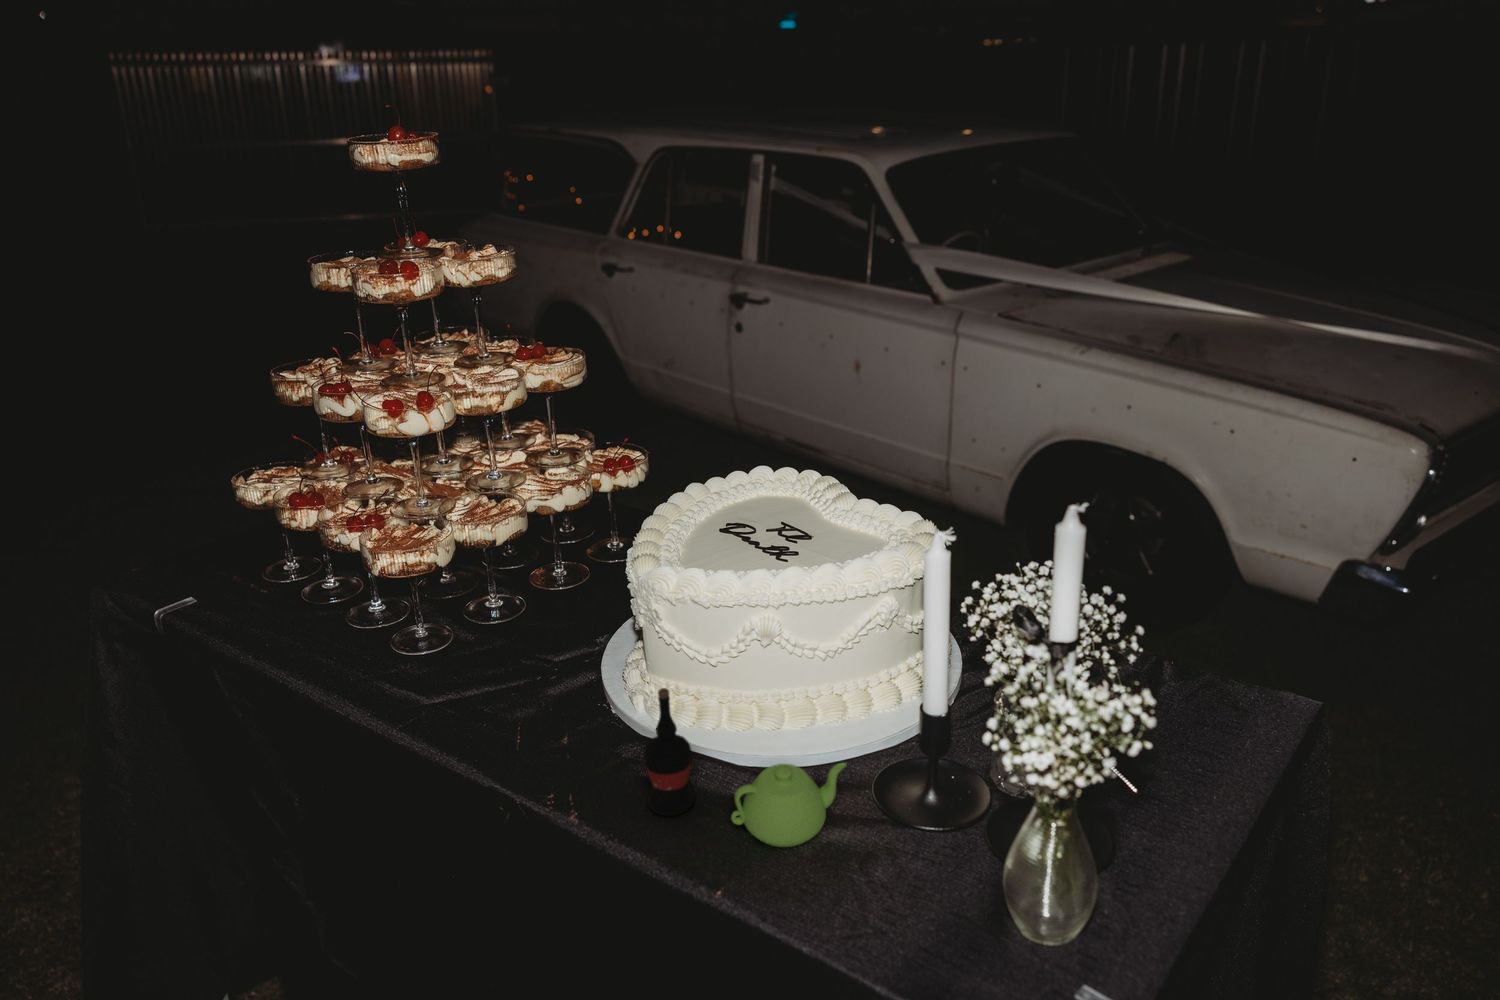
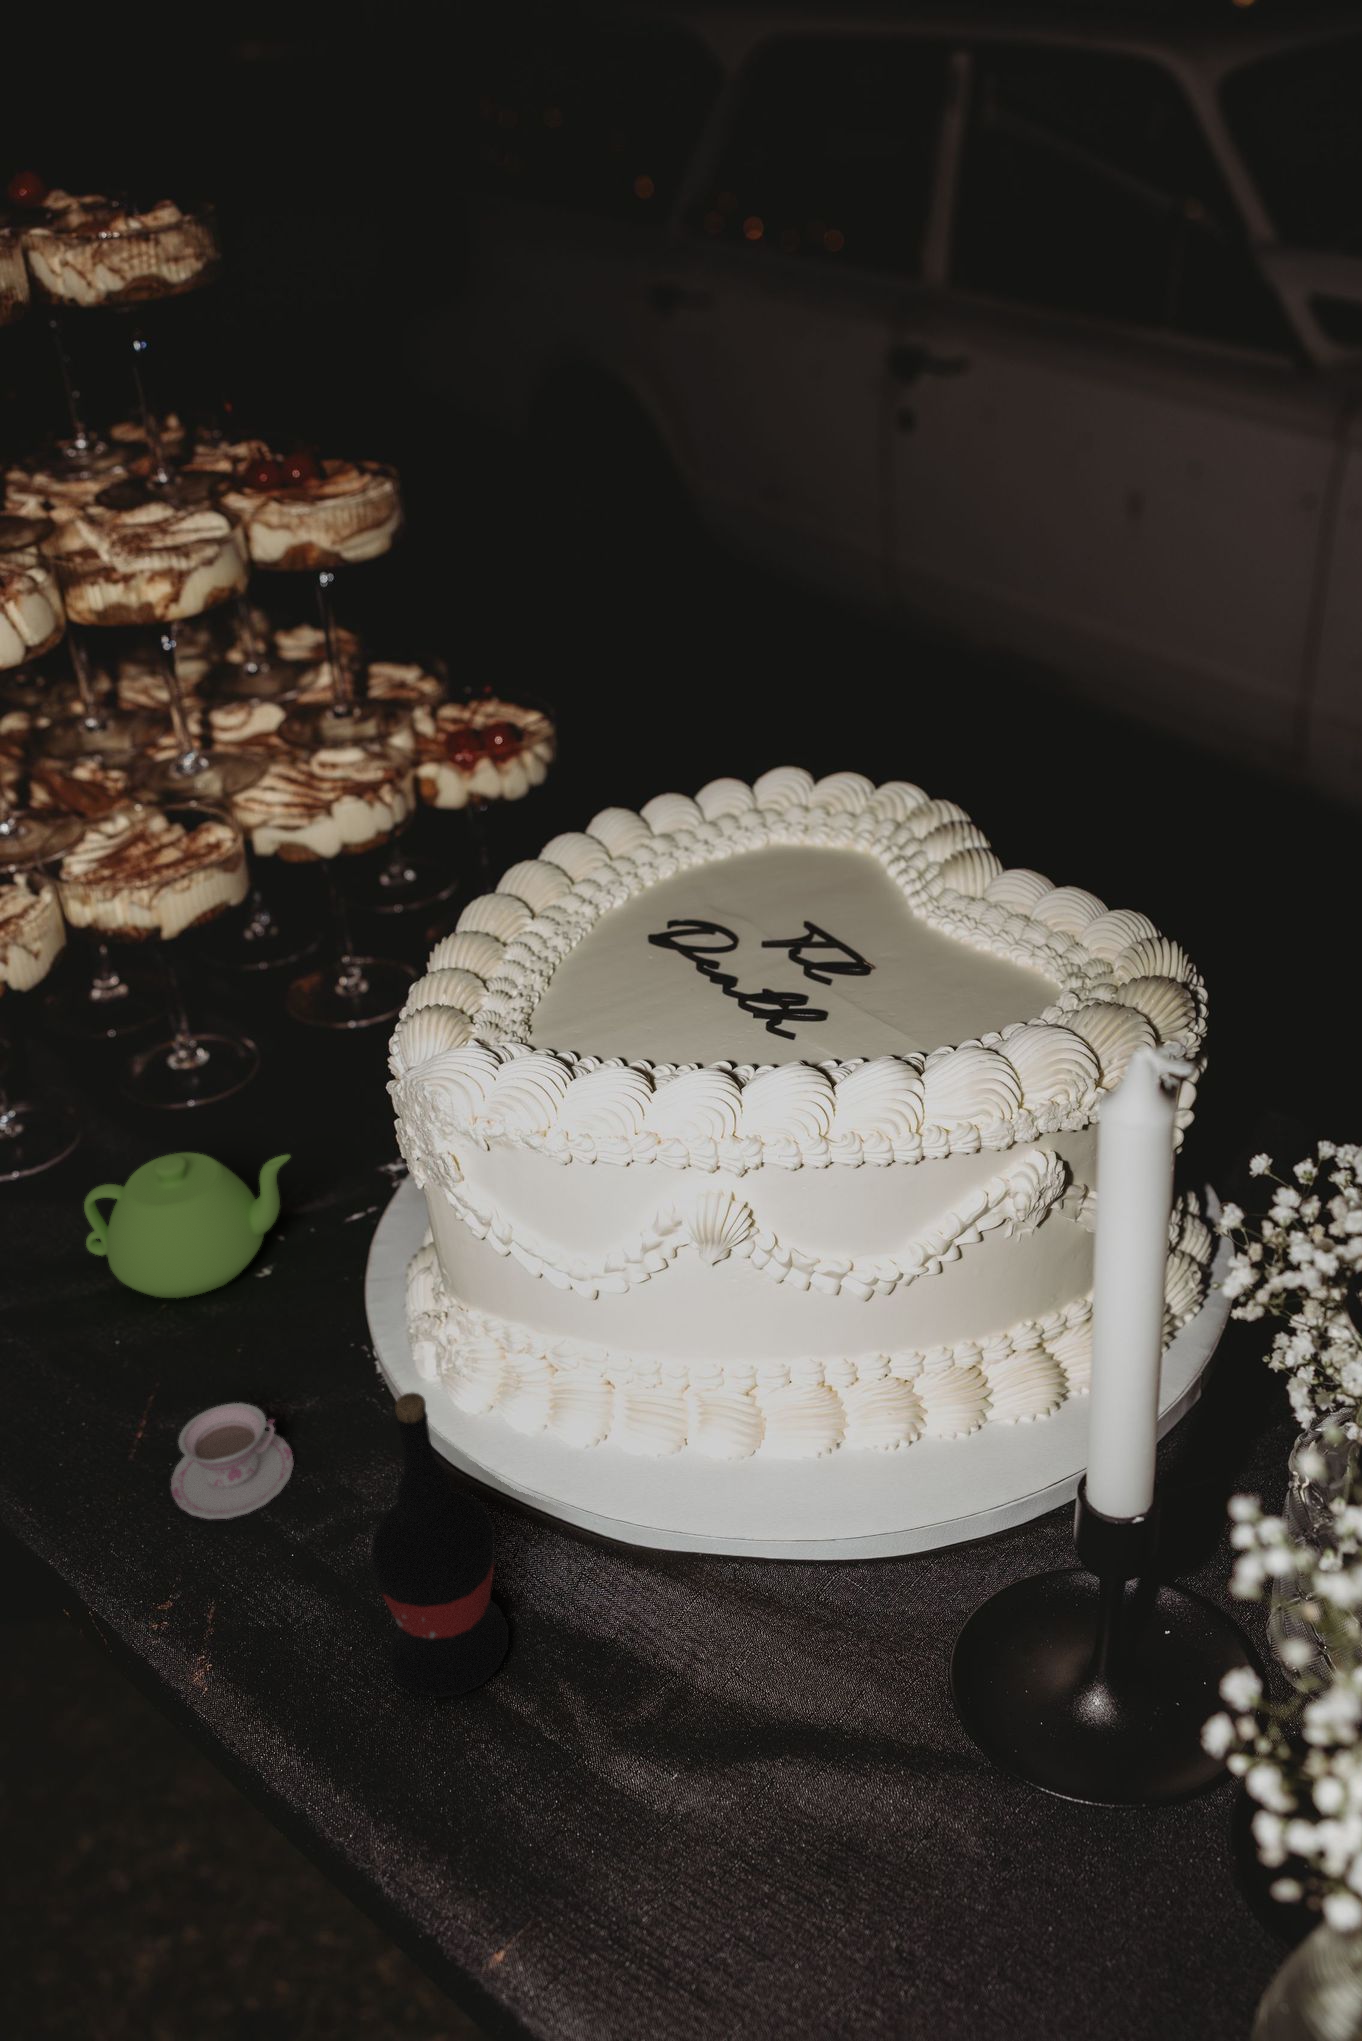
teacup: none [540,721,589,766] -> present [171,1403,294,1519]
teapot: present [731,763,847,847] -> present [84,1152,290,1298]

